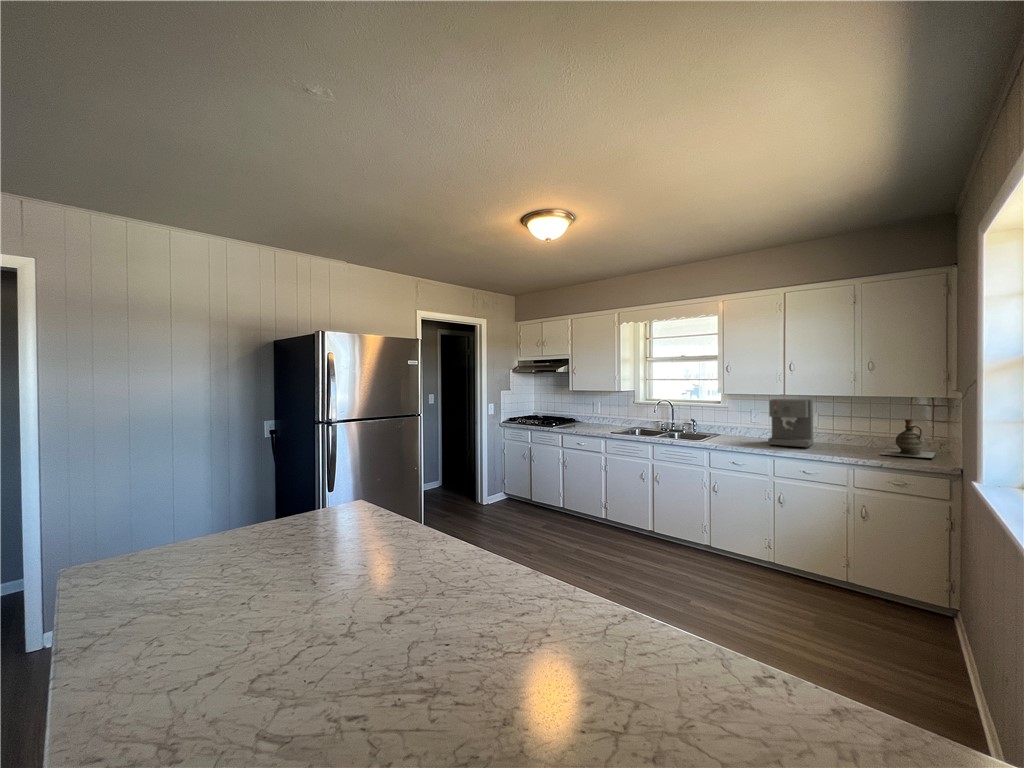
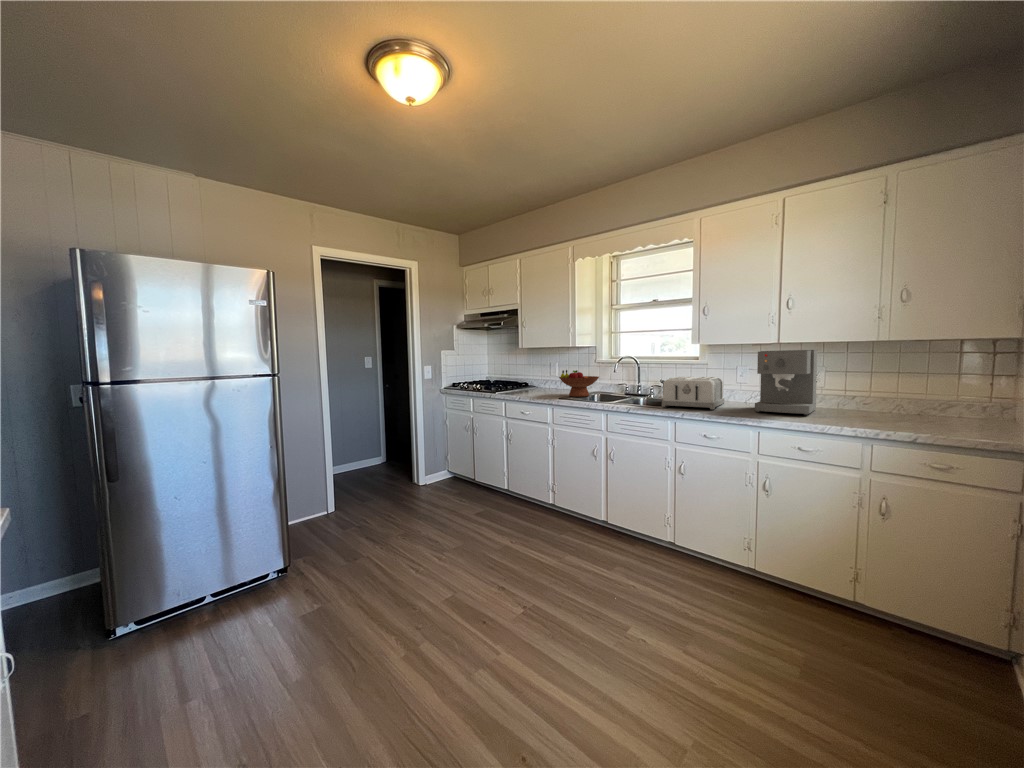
fruit bowl: none [607,410,640,431] -> present [559,370,599,397]
toaster: none [696,417,743,443] -> present [662,377,724,409]
ceramic jug: present [880,419,935,458] -> none [910,373,992,428]

